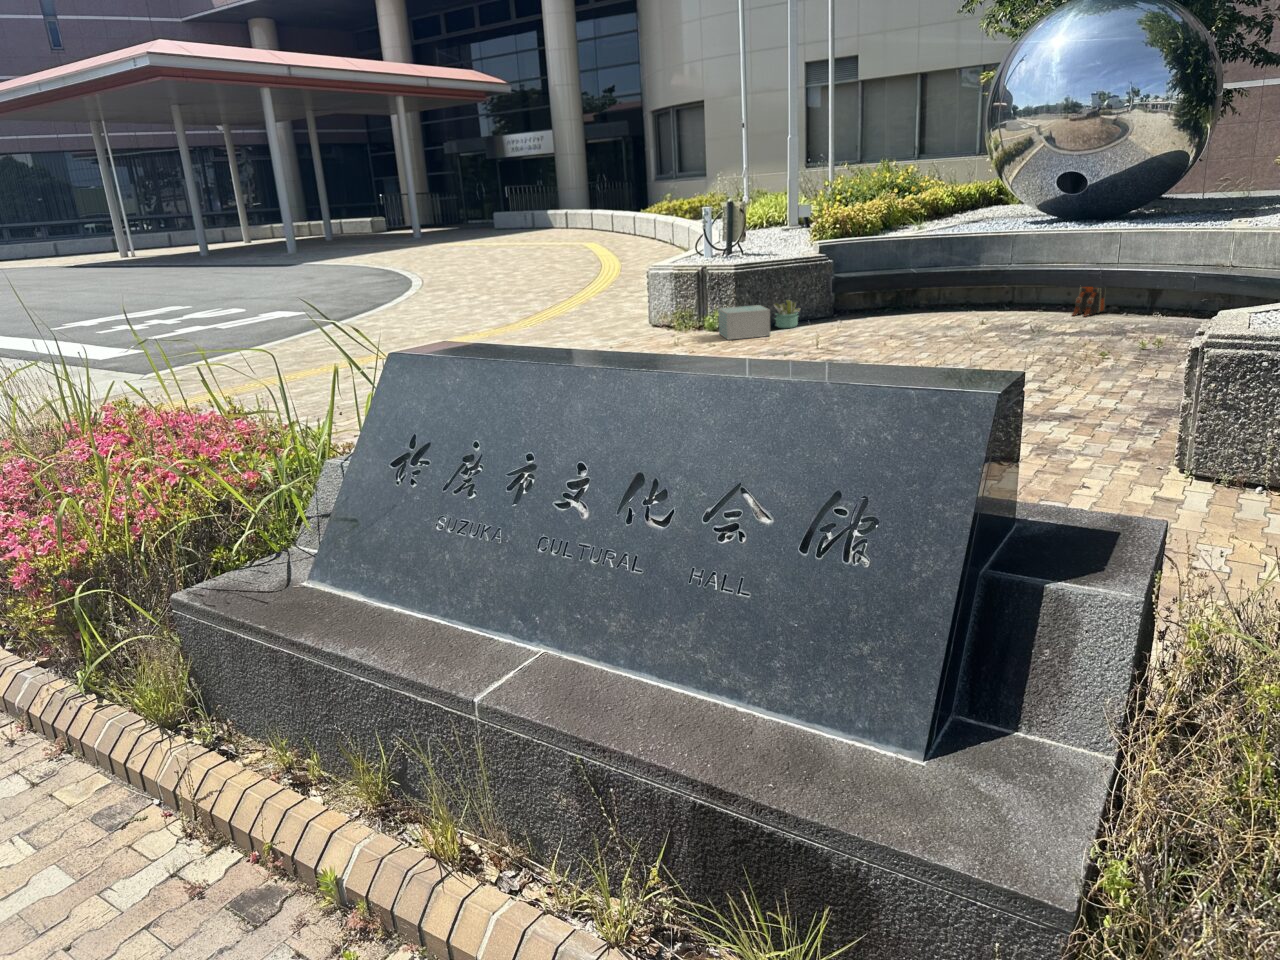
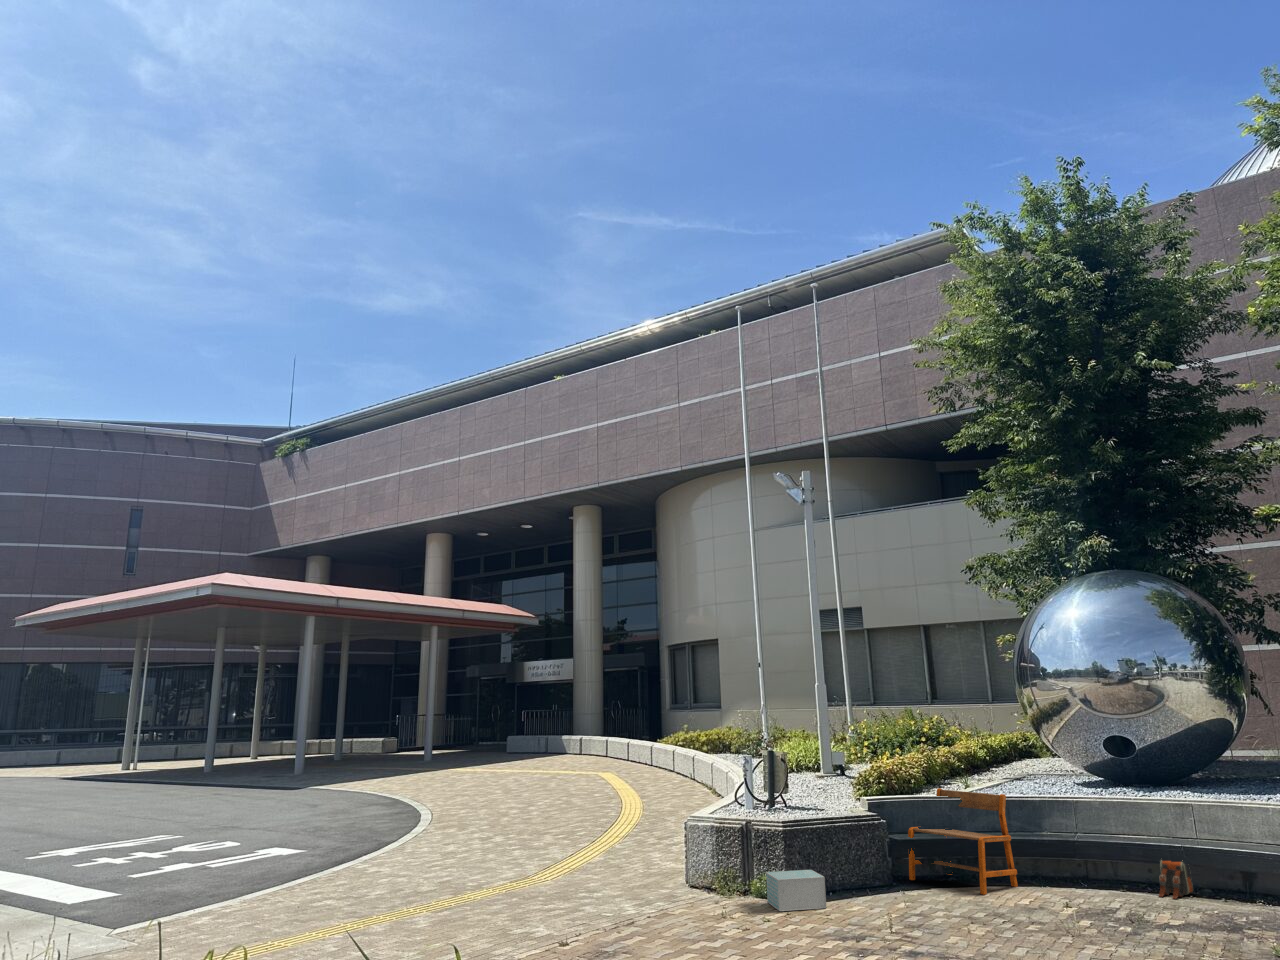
bench: none [852,230,950,321] -> present [908,788,1018,895]
decorative plant: present [774,300,800,328] -> none [825,864,855,898]

